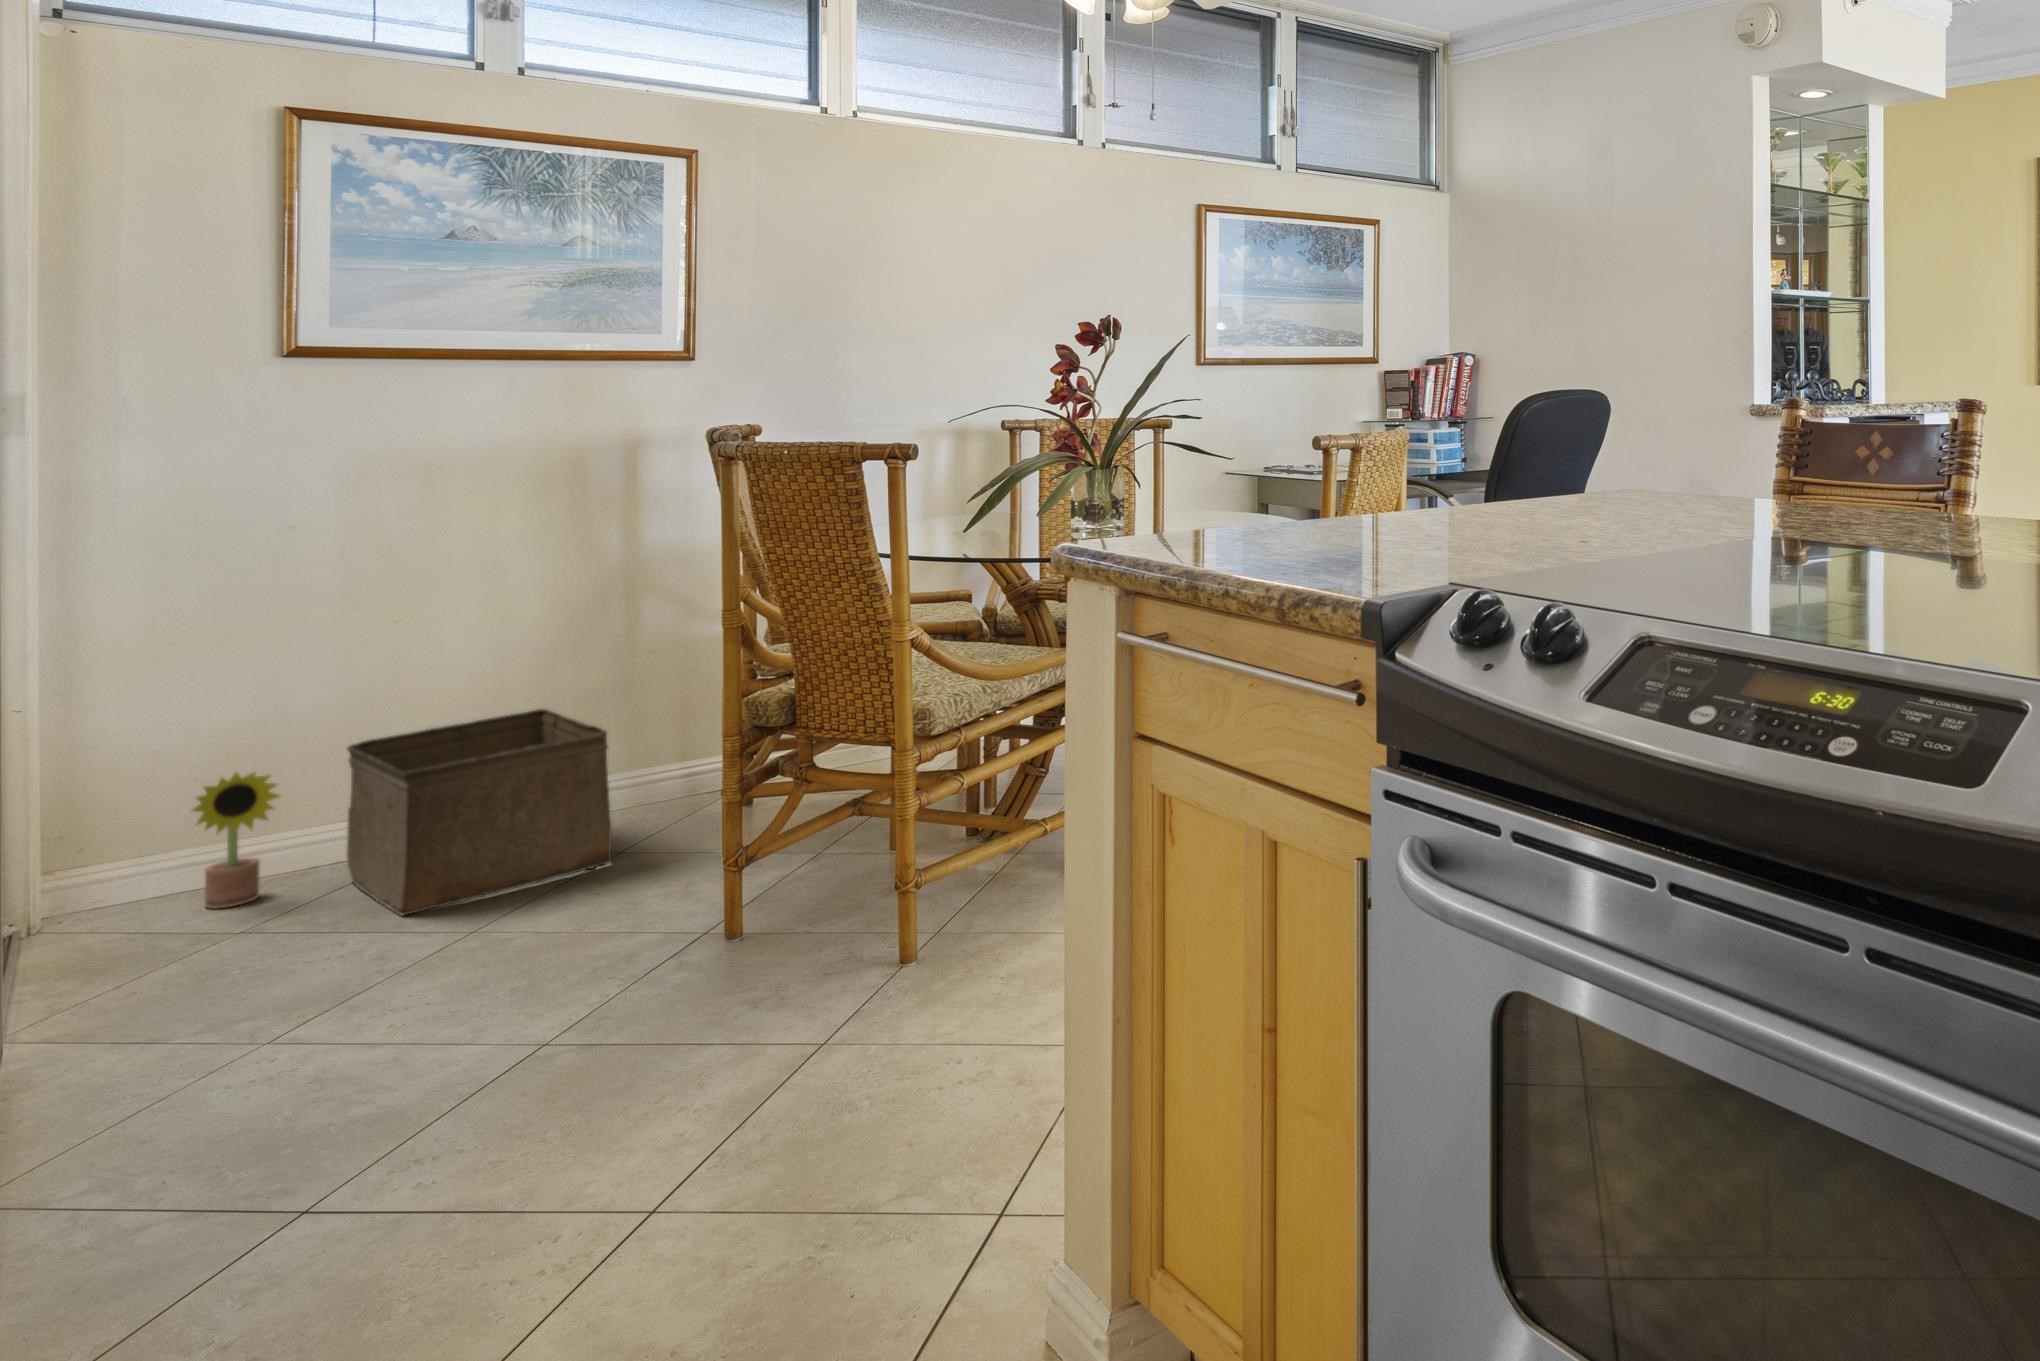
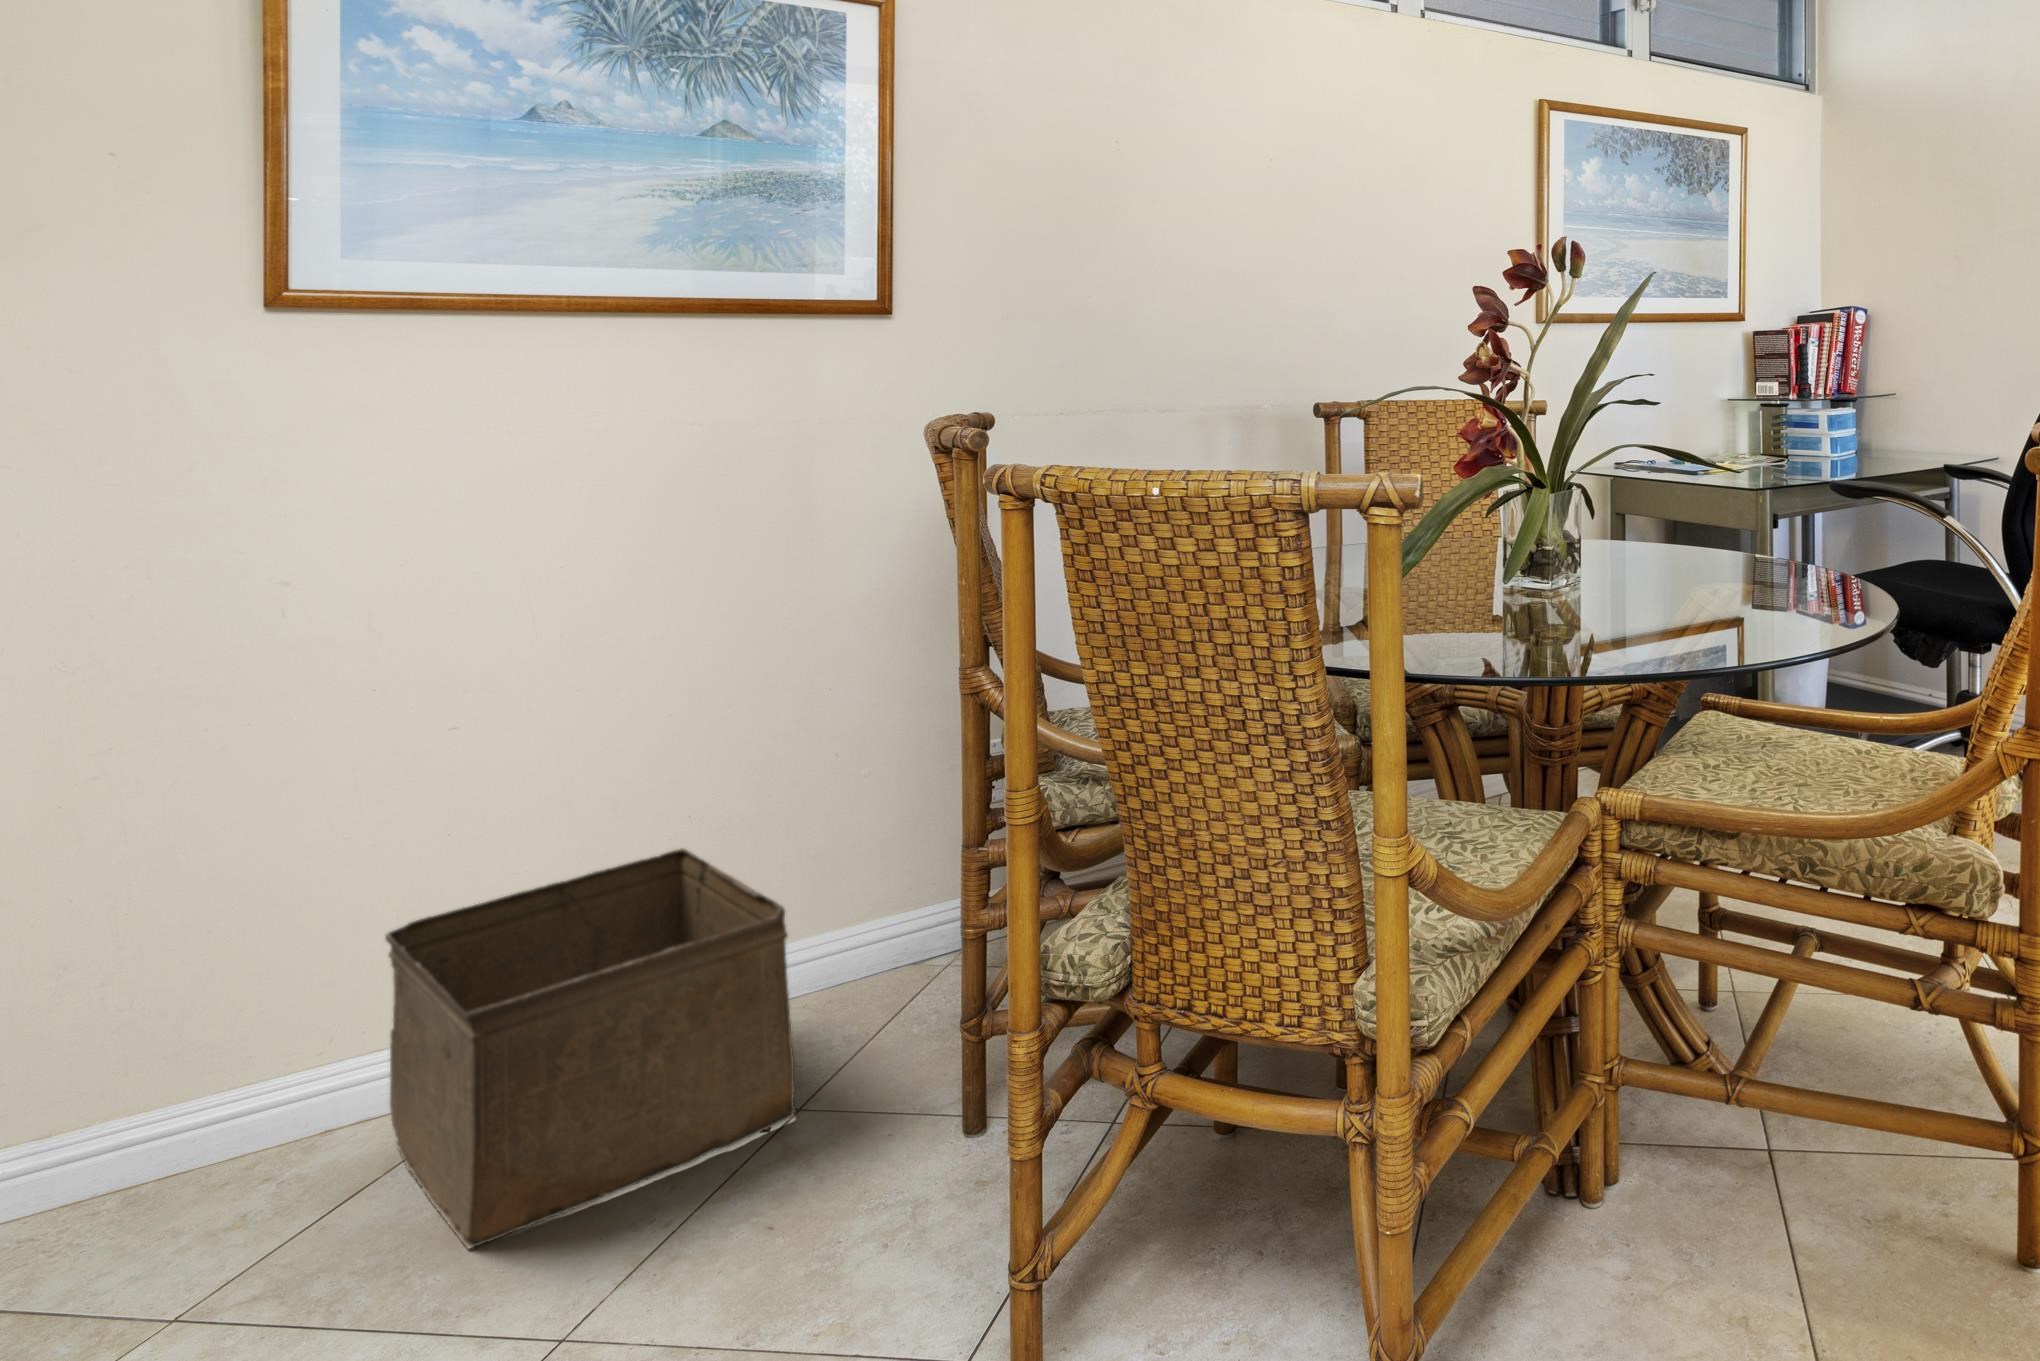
decorative plant: present [193,773,282,909] -> none [129,988,283,1211]

